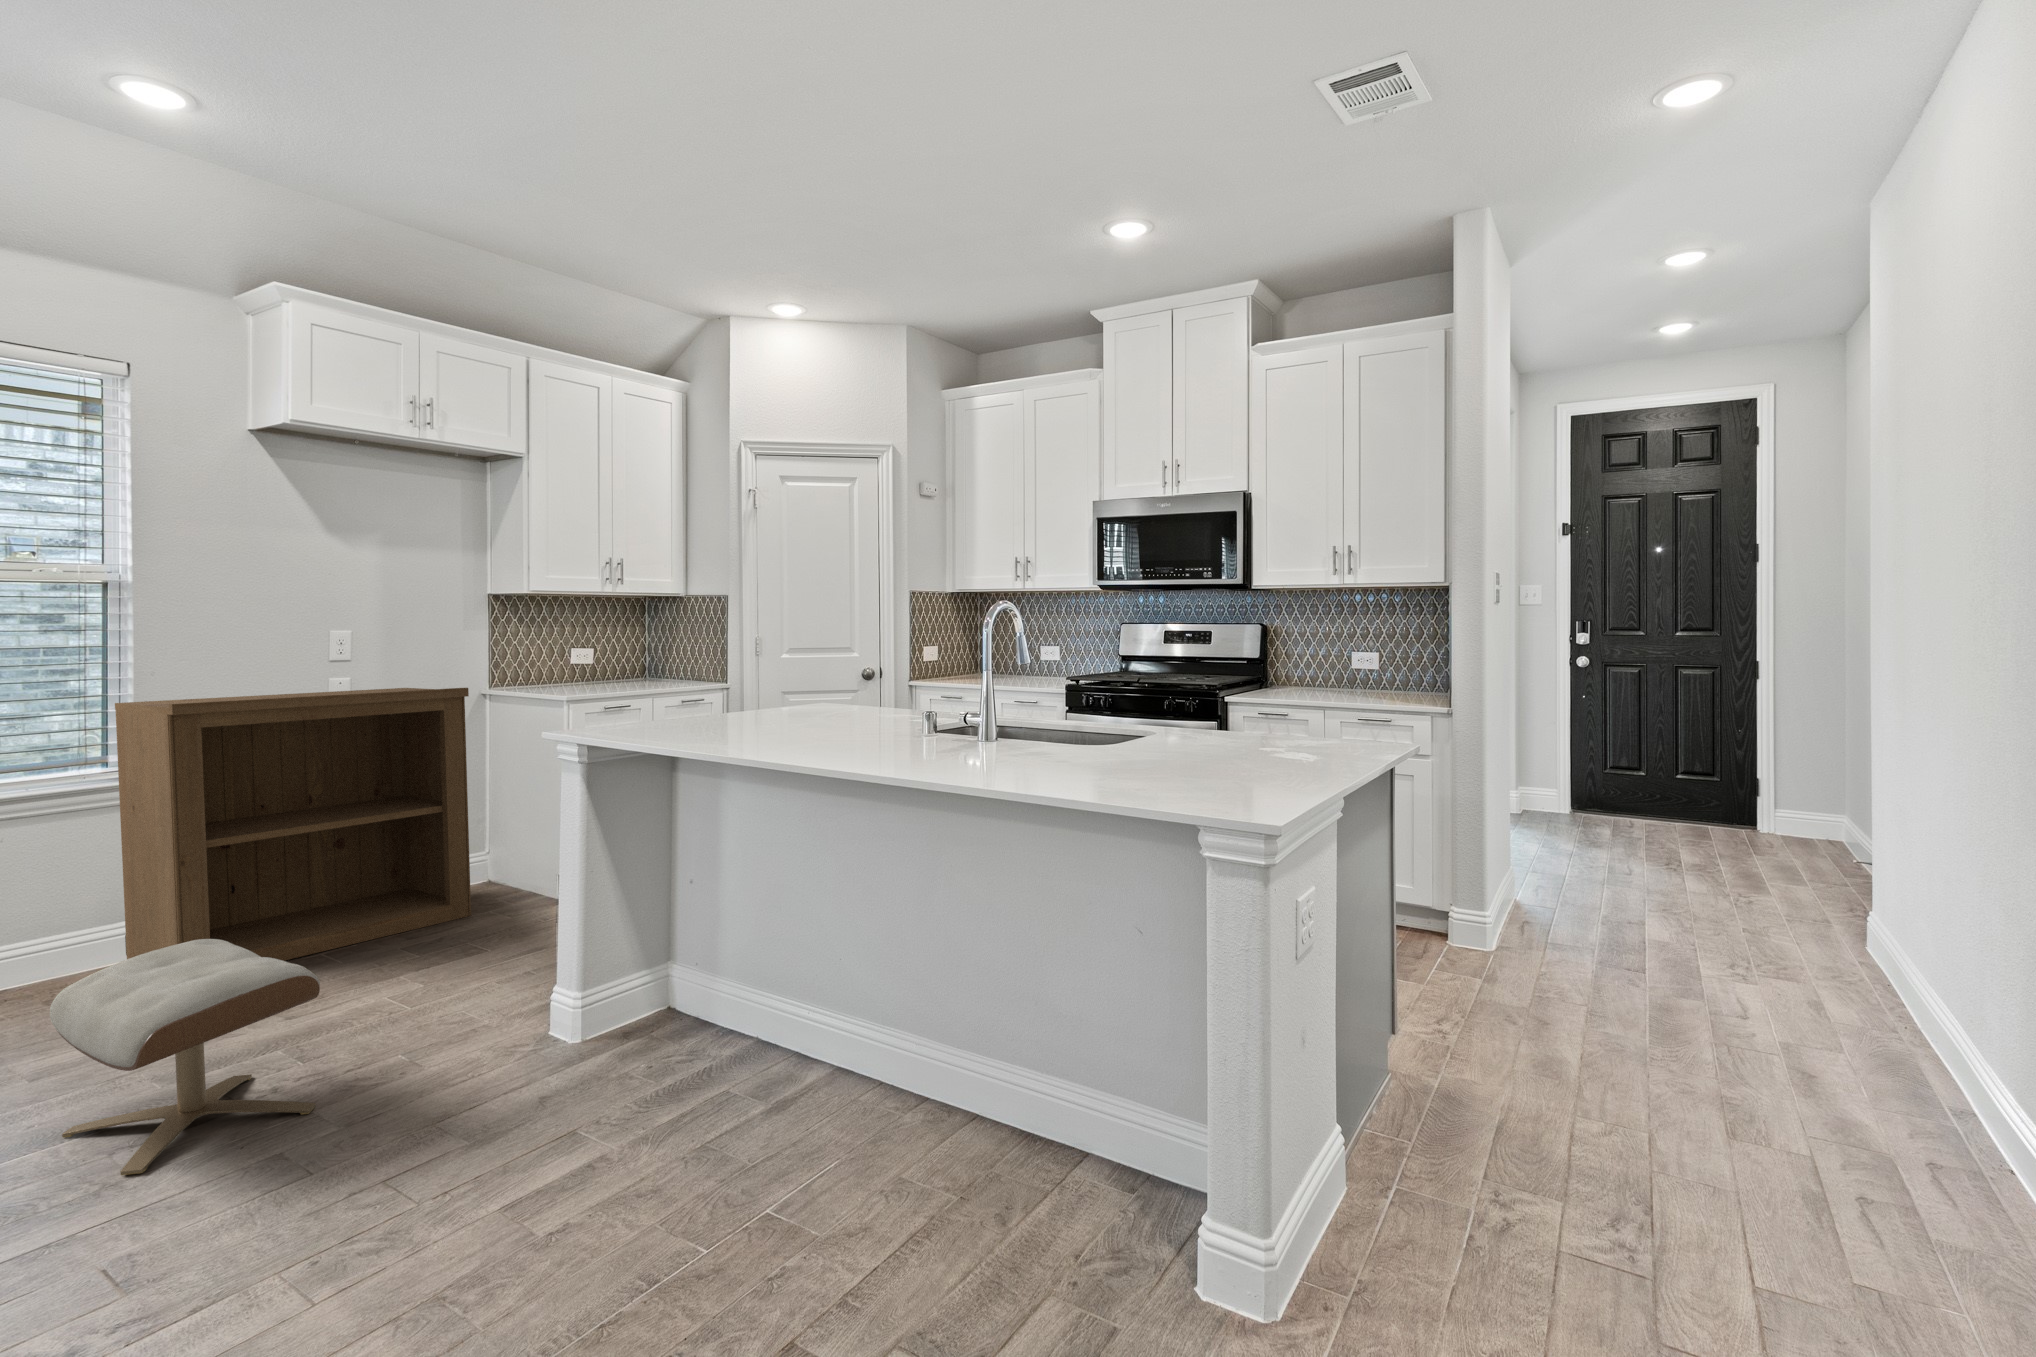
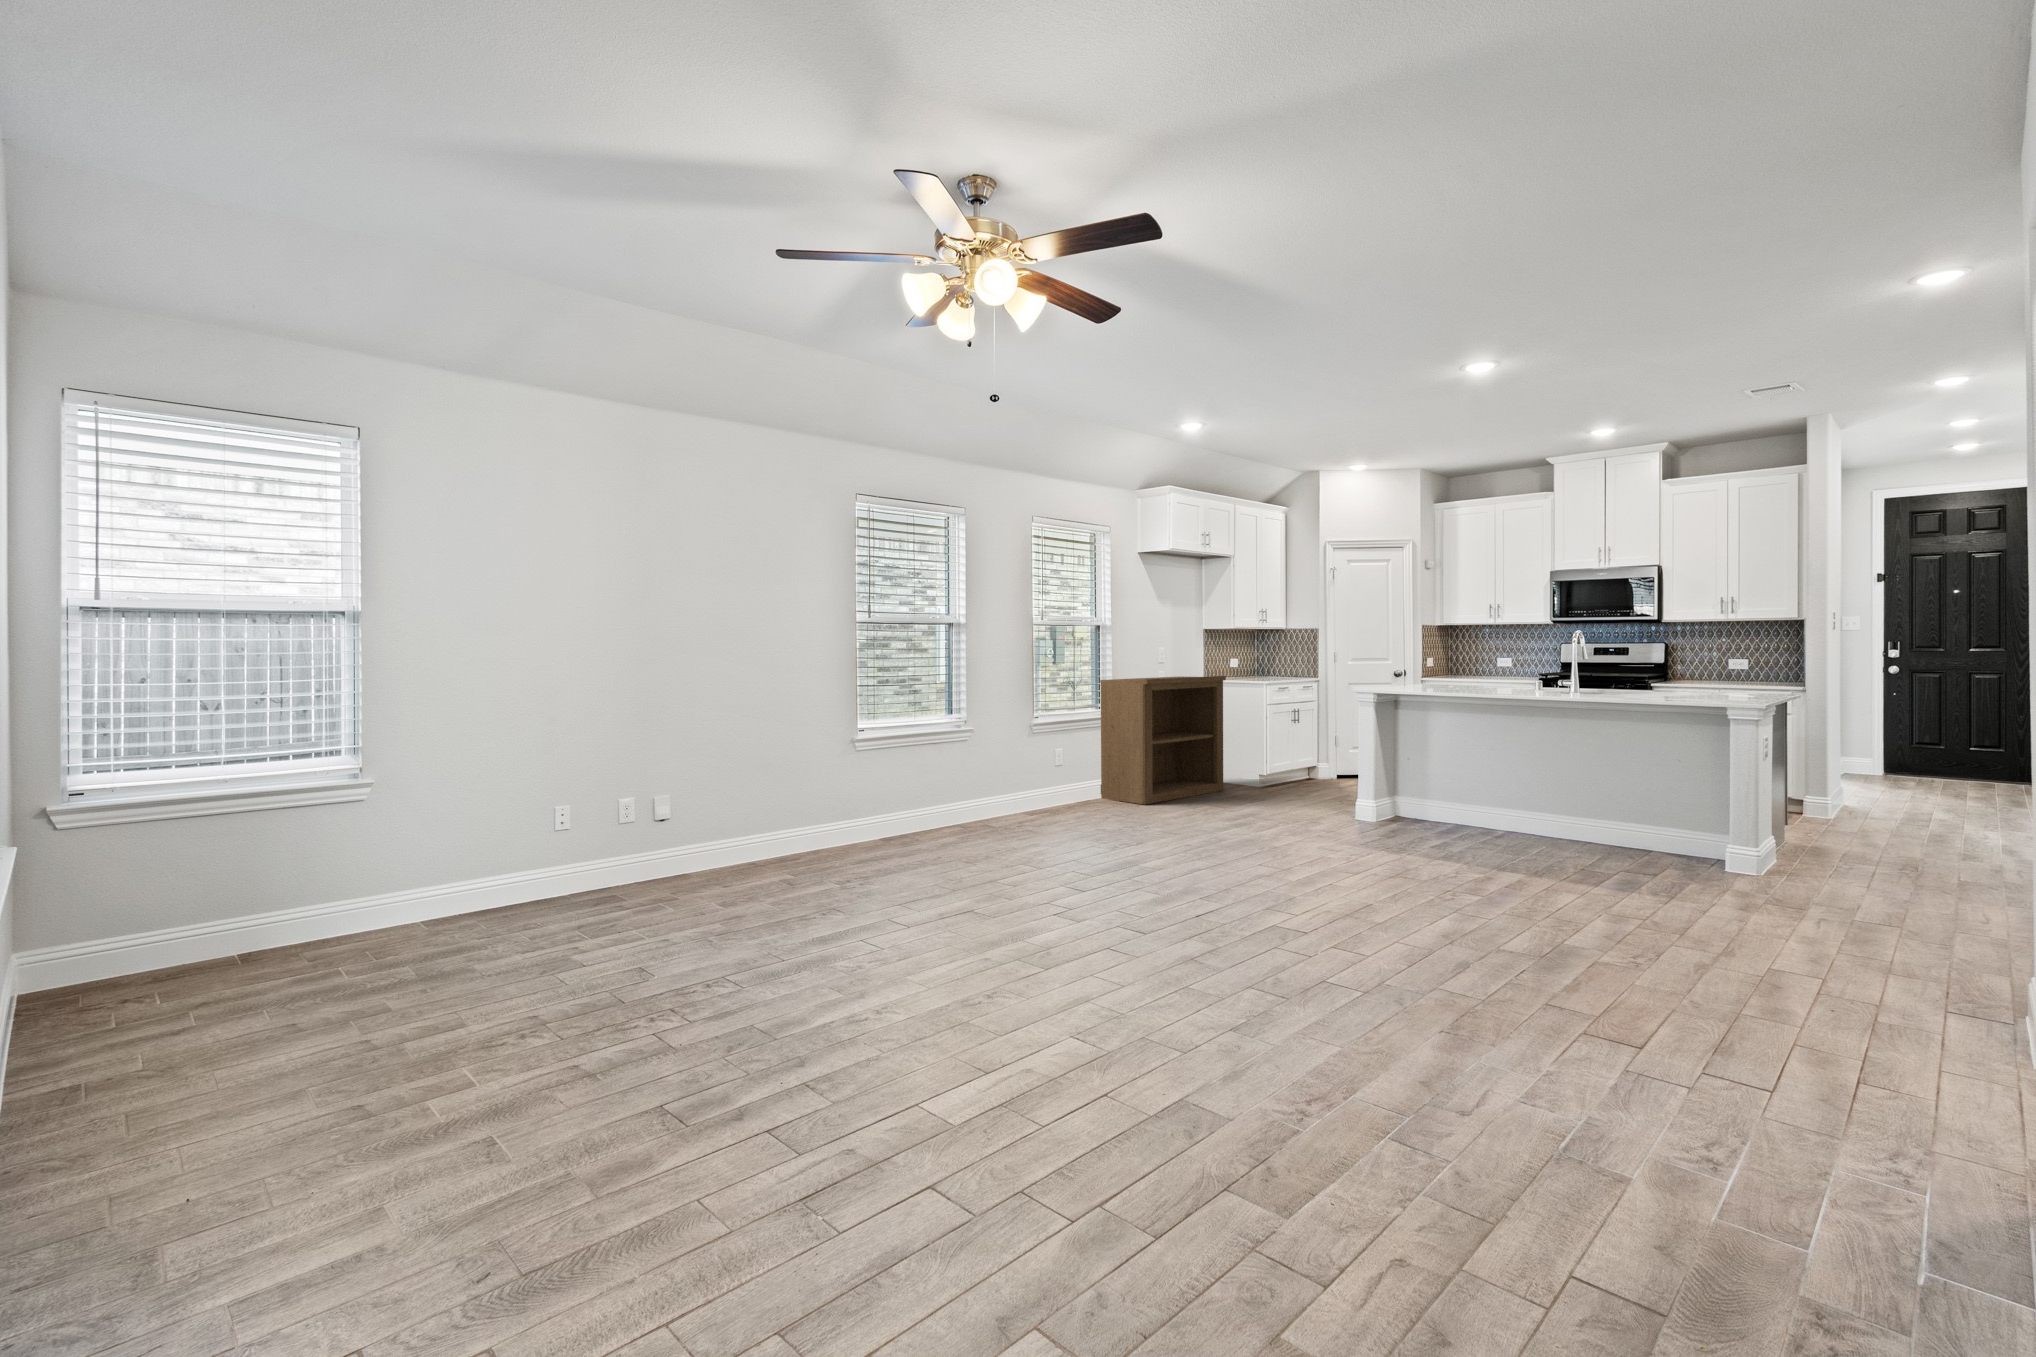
ottoman: present [50,939,320,1175] -> none [1198,769,1300,843]

